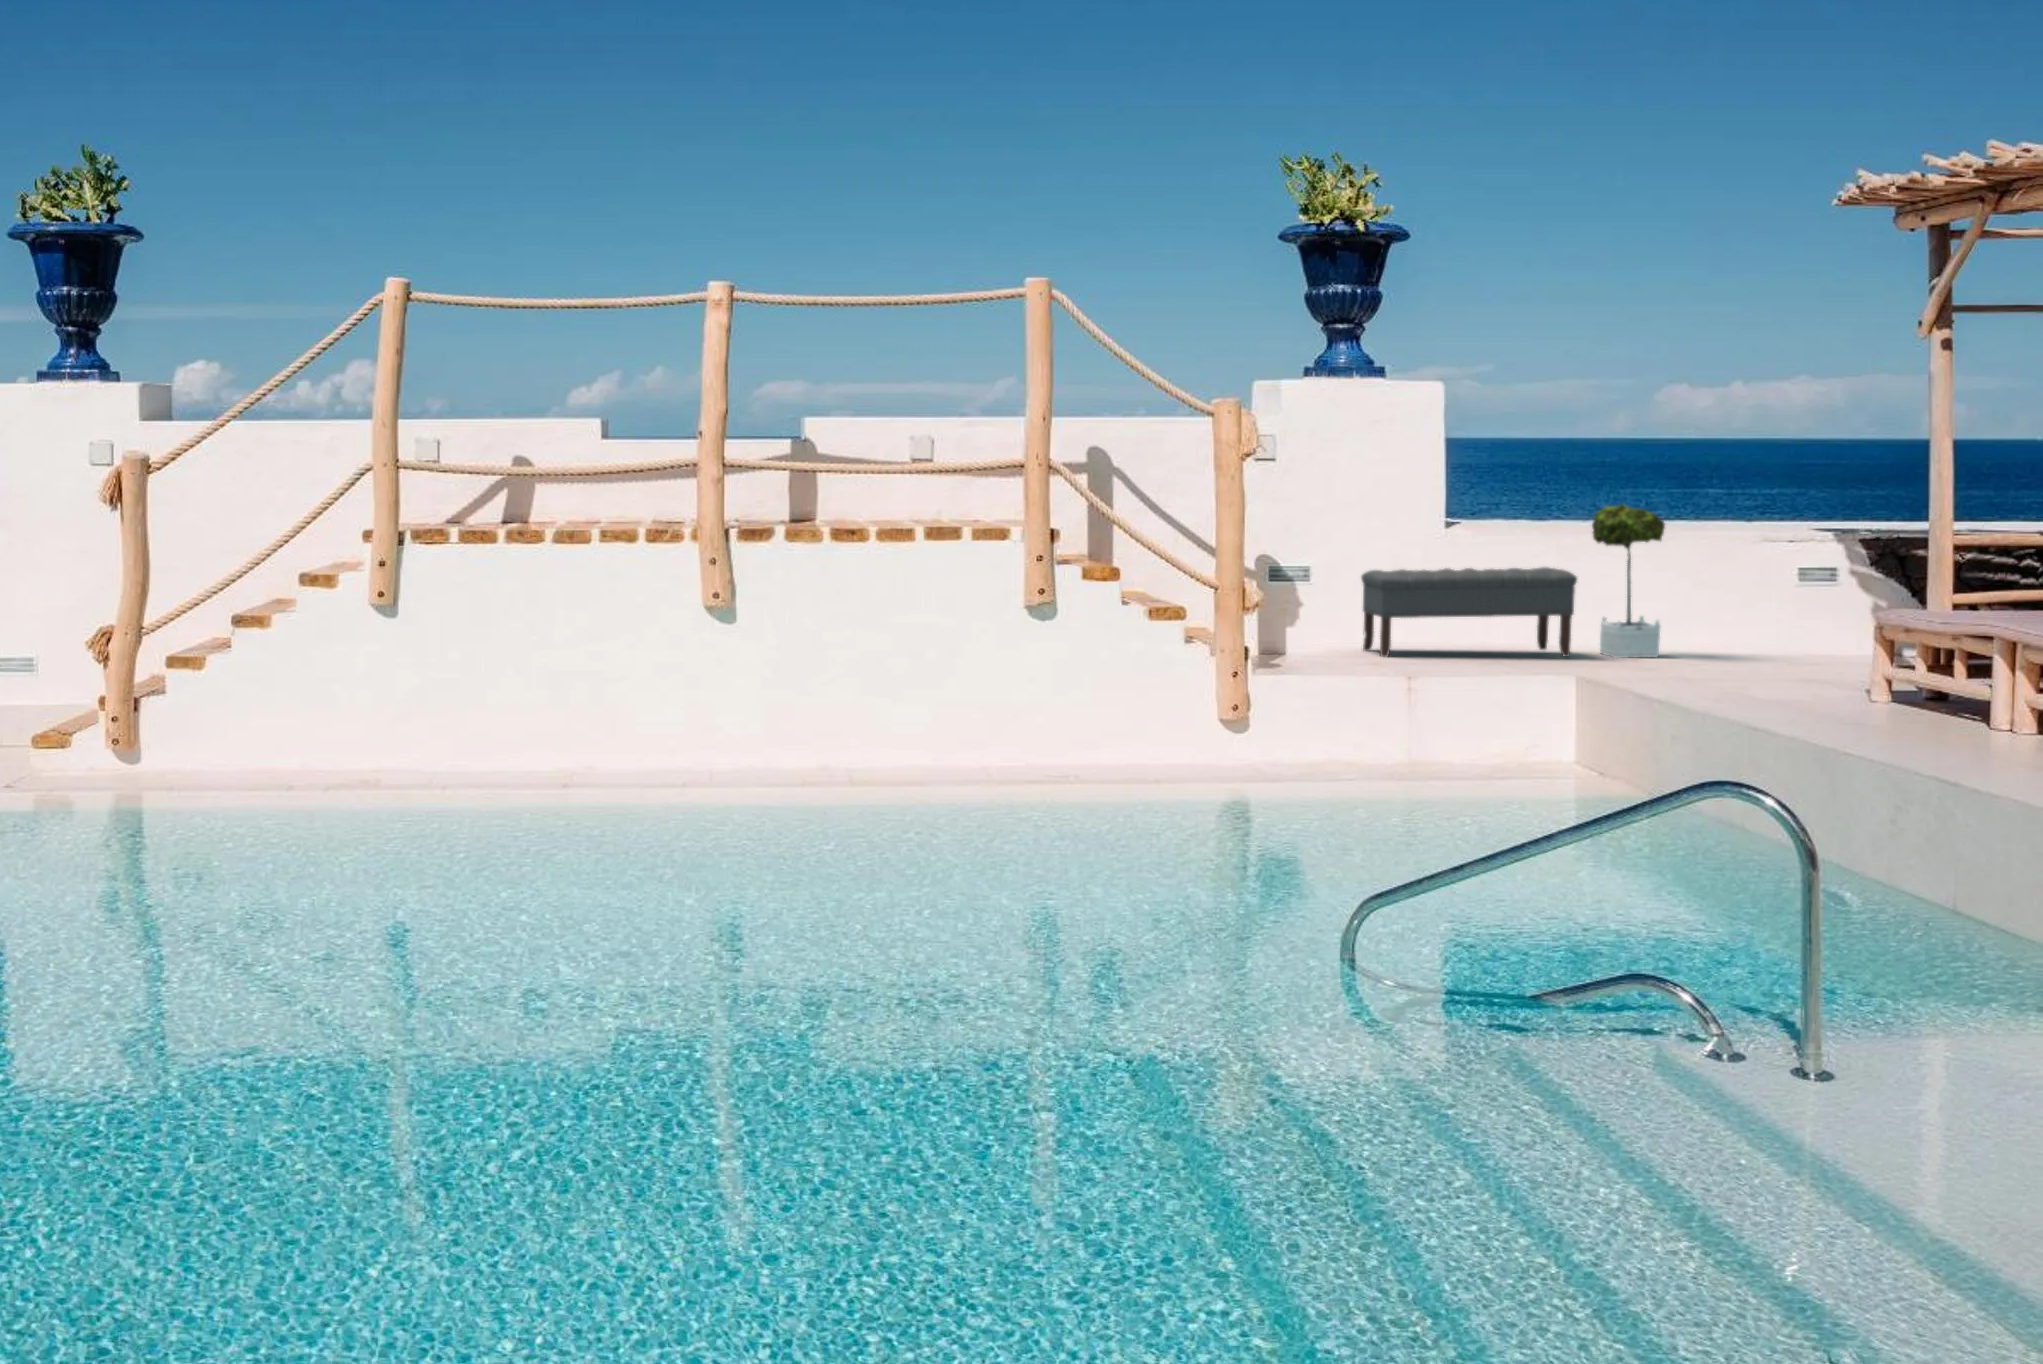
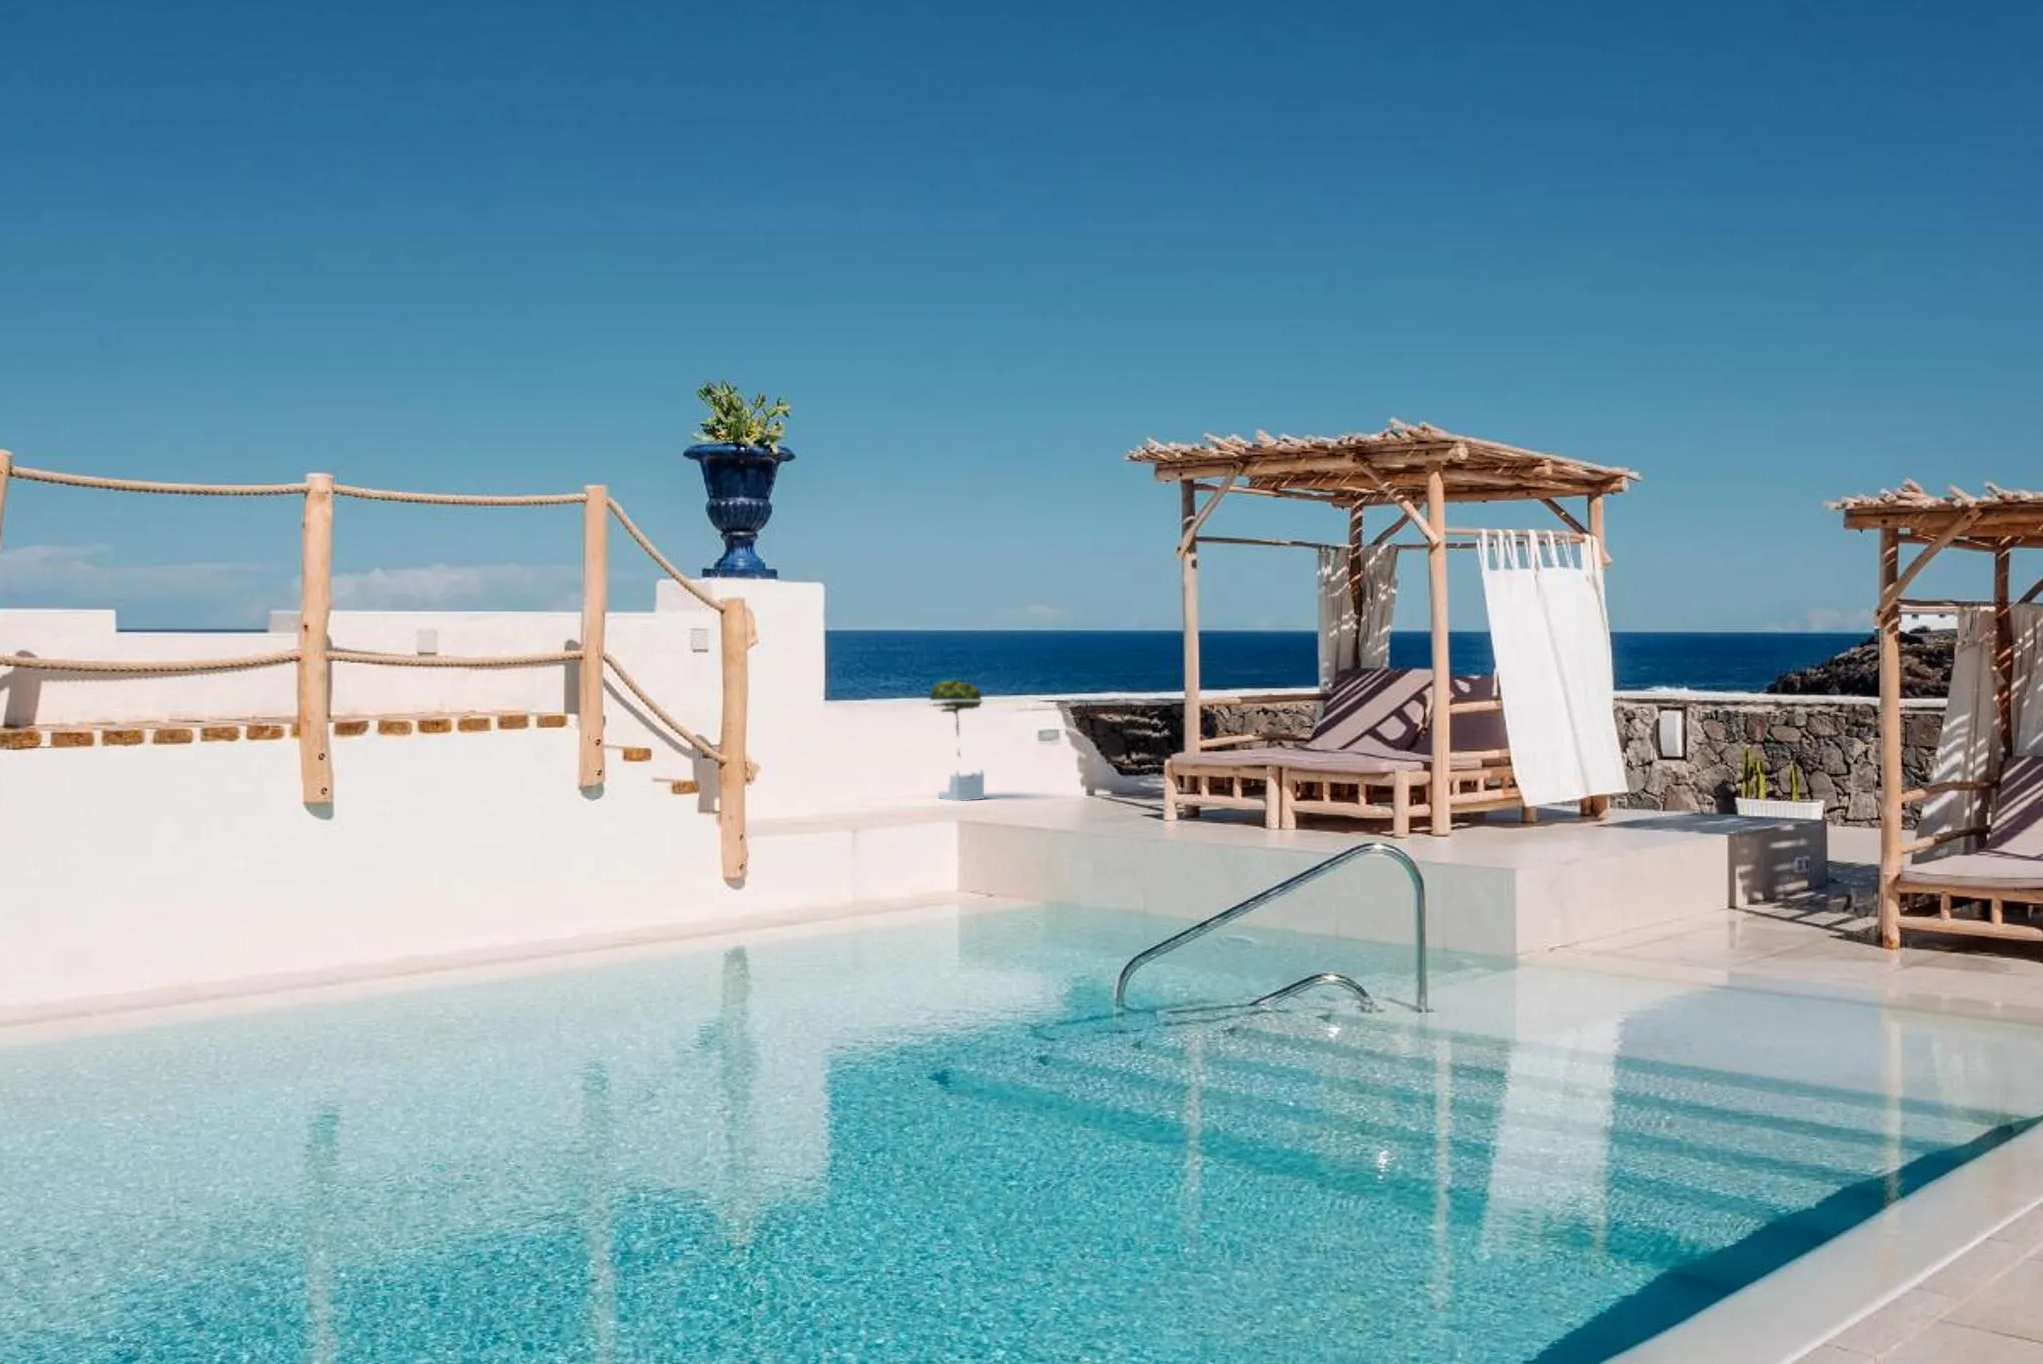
bench: present [1361,567,1577,657] -> none [774,731,936,814]

